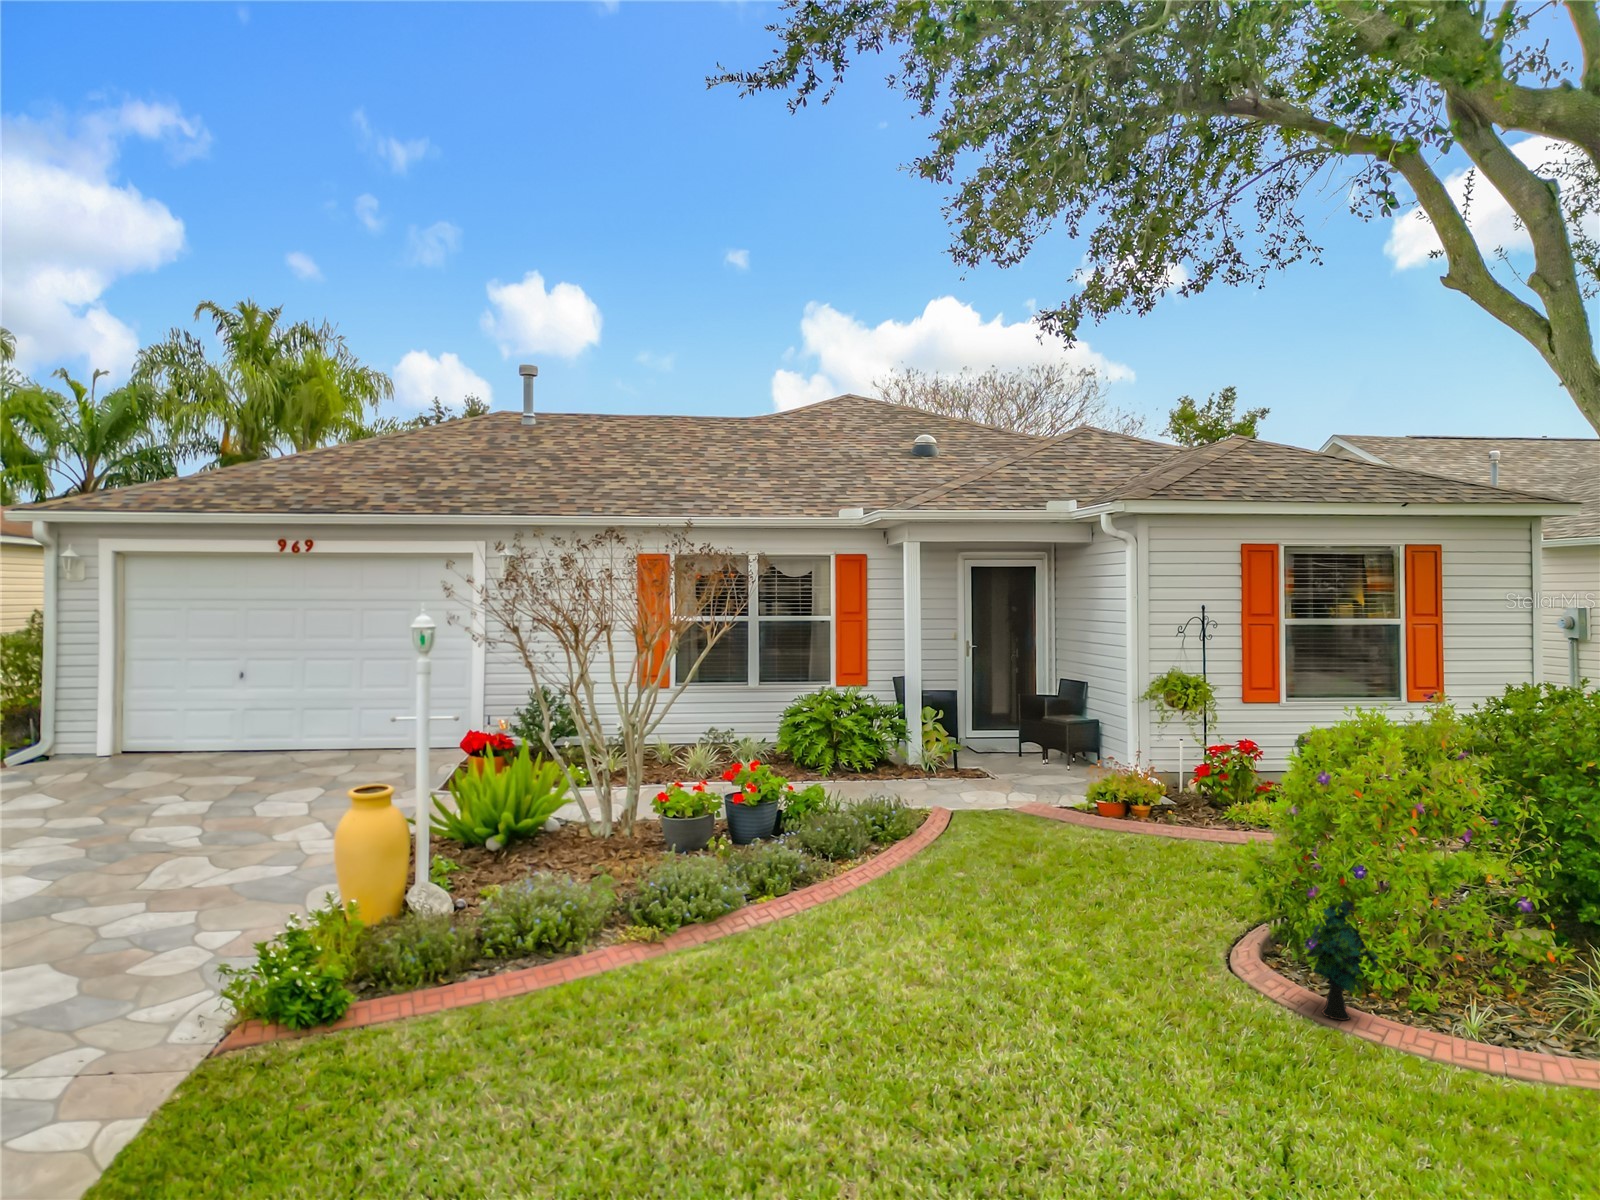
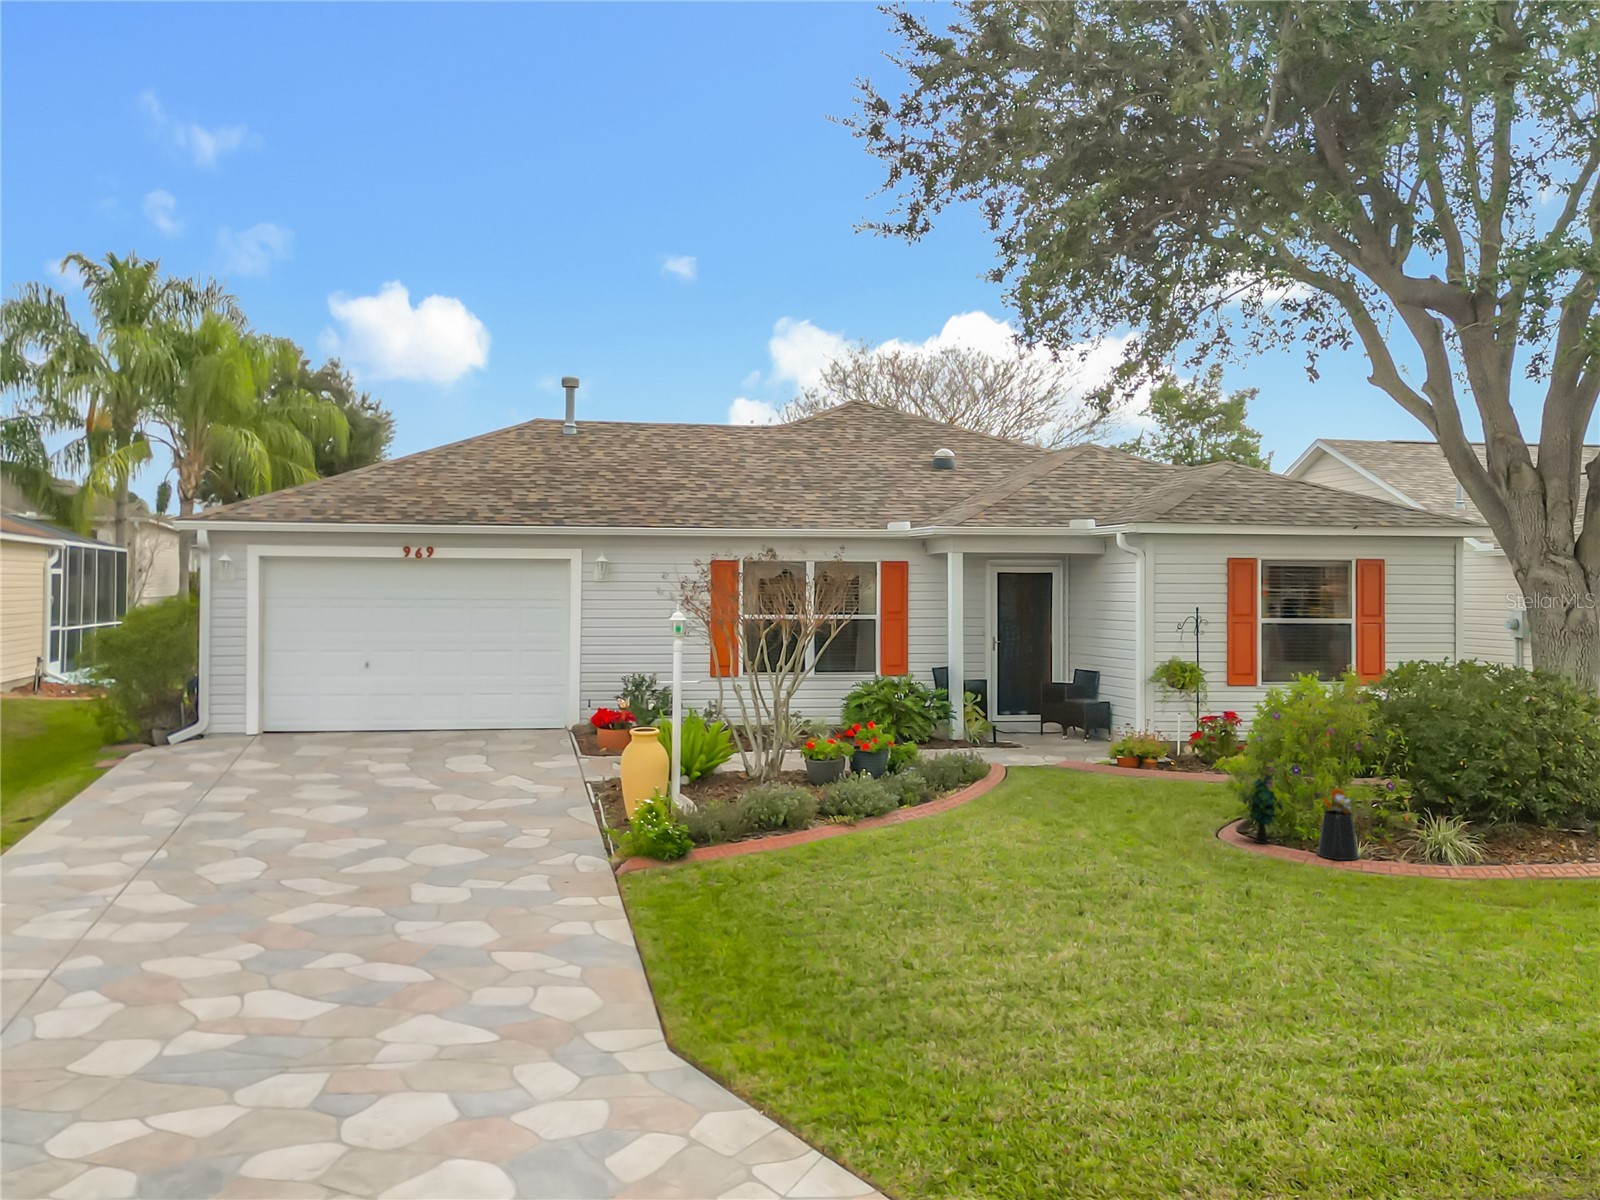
watering can: none [1449,938,1540,1087] -> present [1317,789,1359,860]

